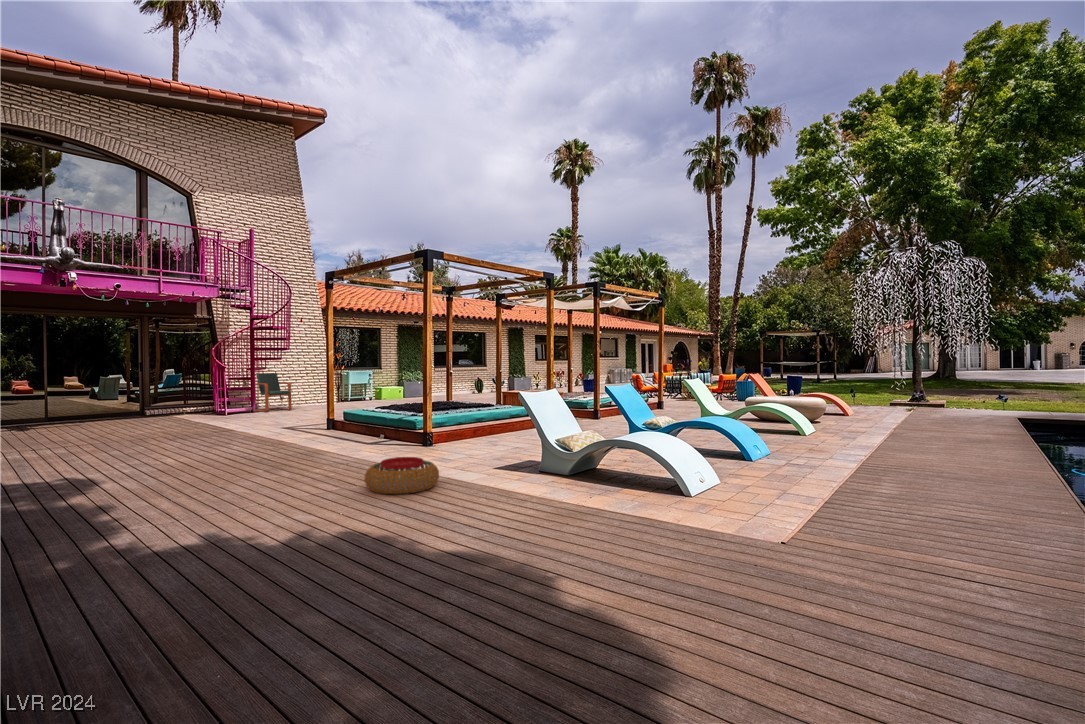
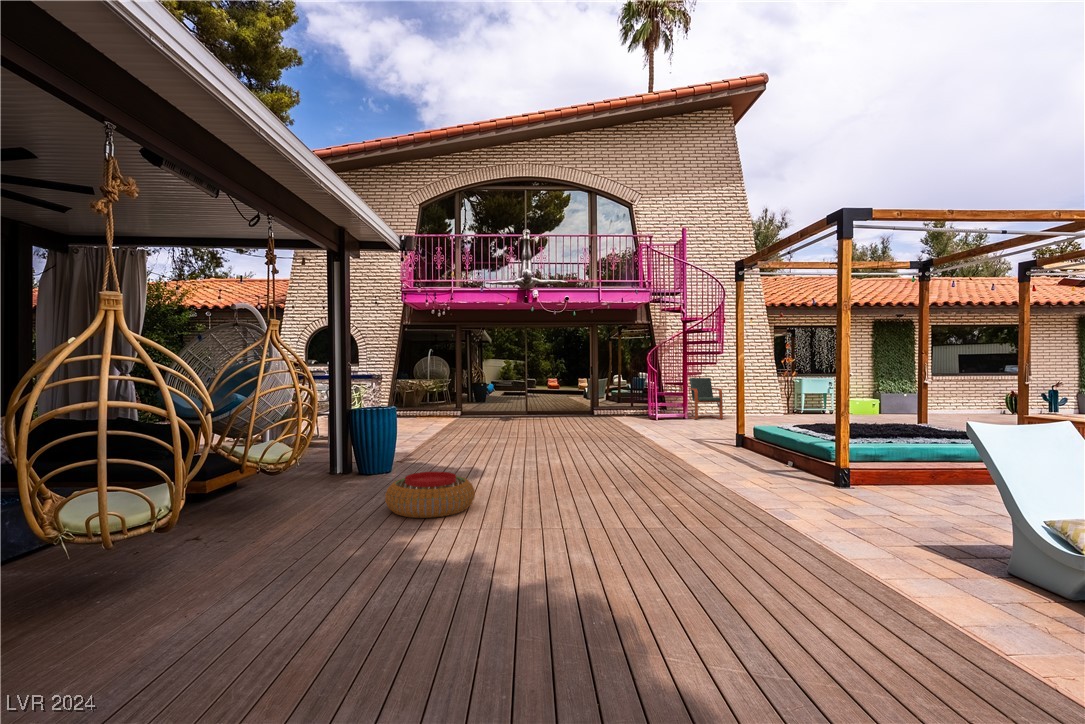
pouf: present [365,457,439,494] -> present [385,472,475,518]

